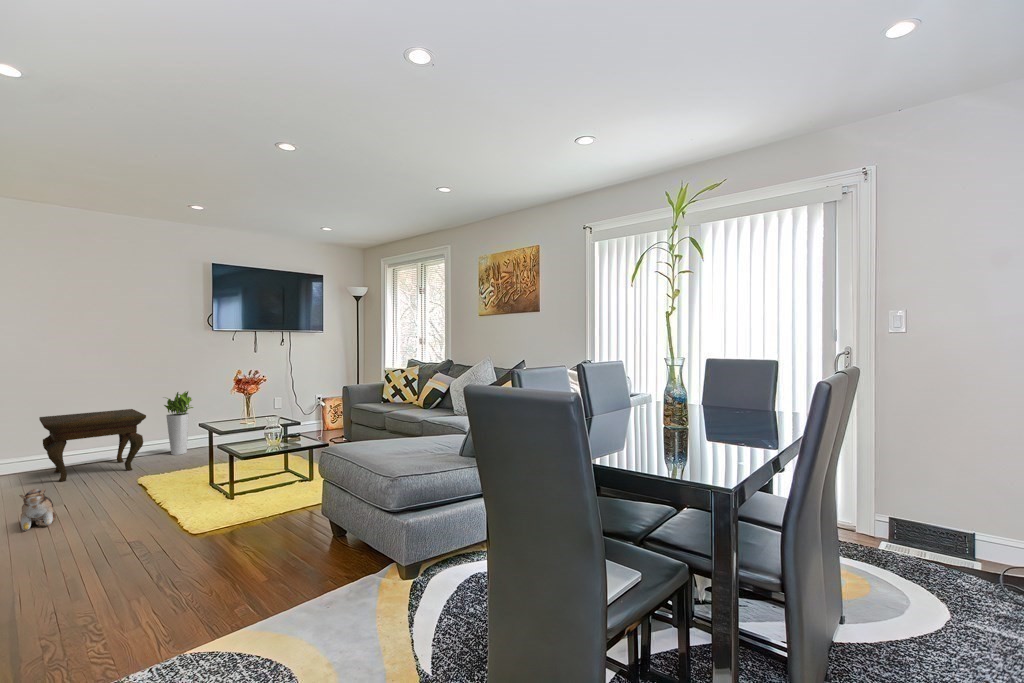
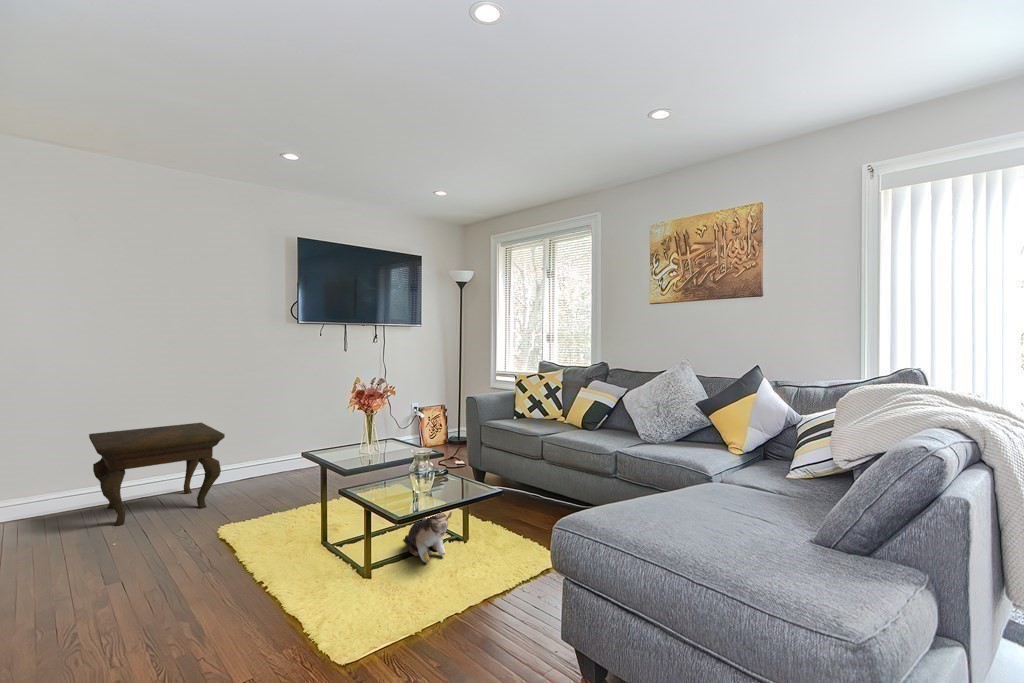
planter: present [164,391,193,455] -> none [236,399,276,483]
plush toy: present [19,489,56,531] -> present [405,512,452,562]

